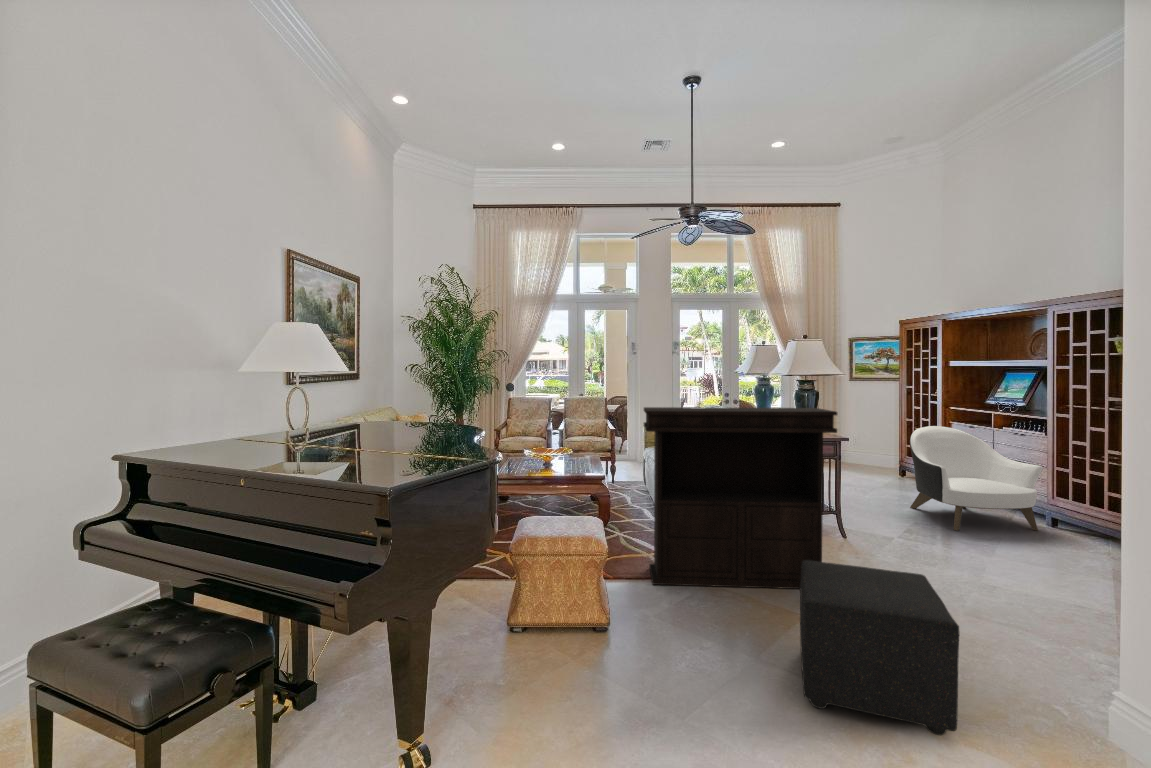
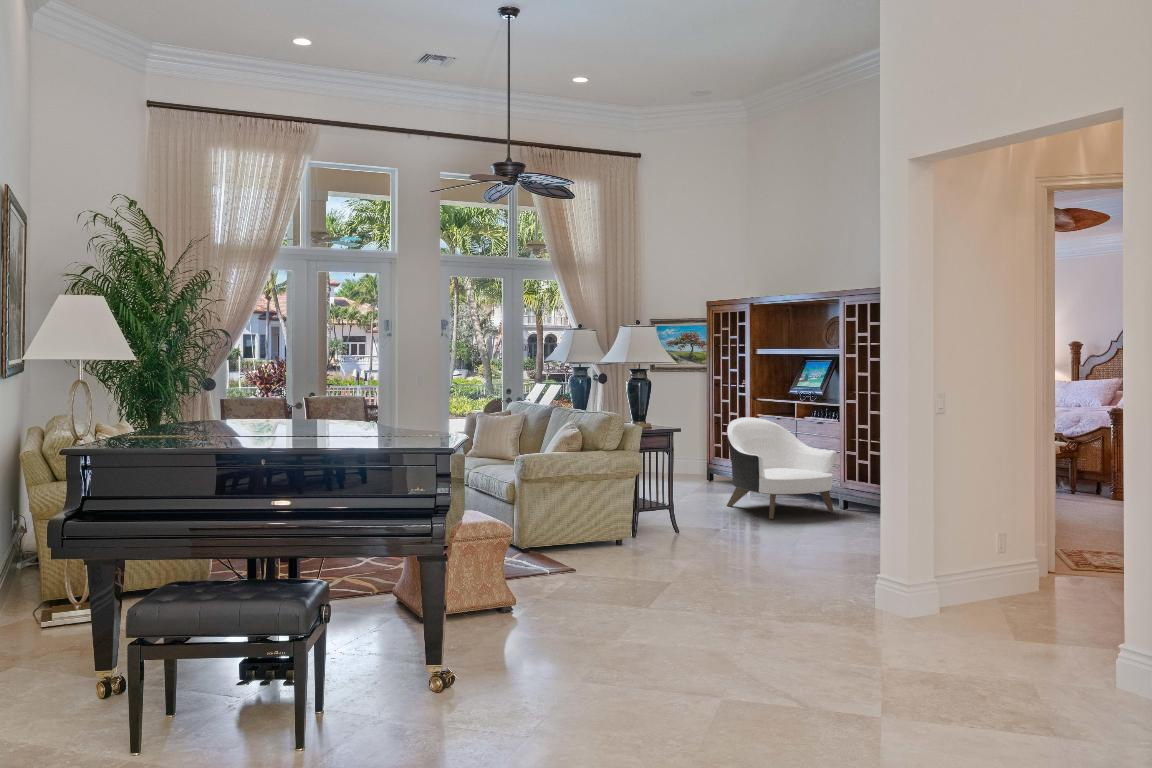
console table: present [644,407,837,589] -> none [502,393,692,583]
ottoman: present [800,560,960,735] -> none [683,521,805,626]

